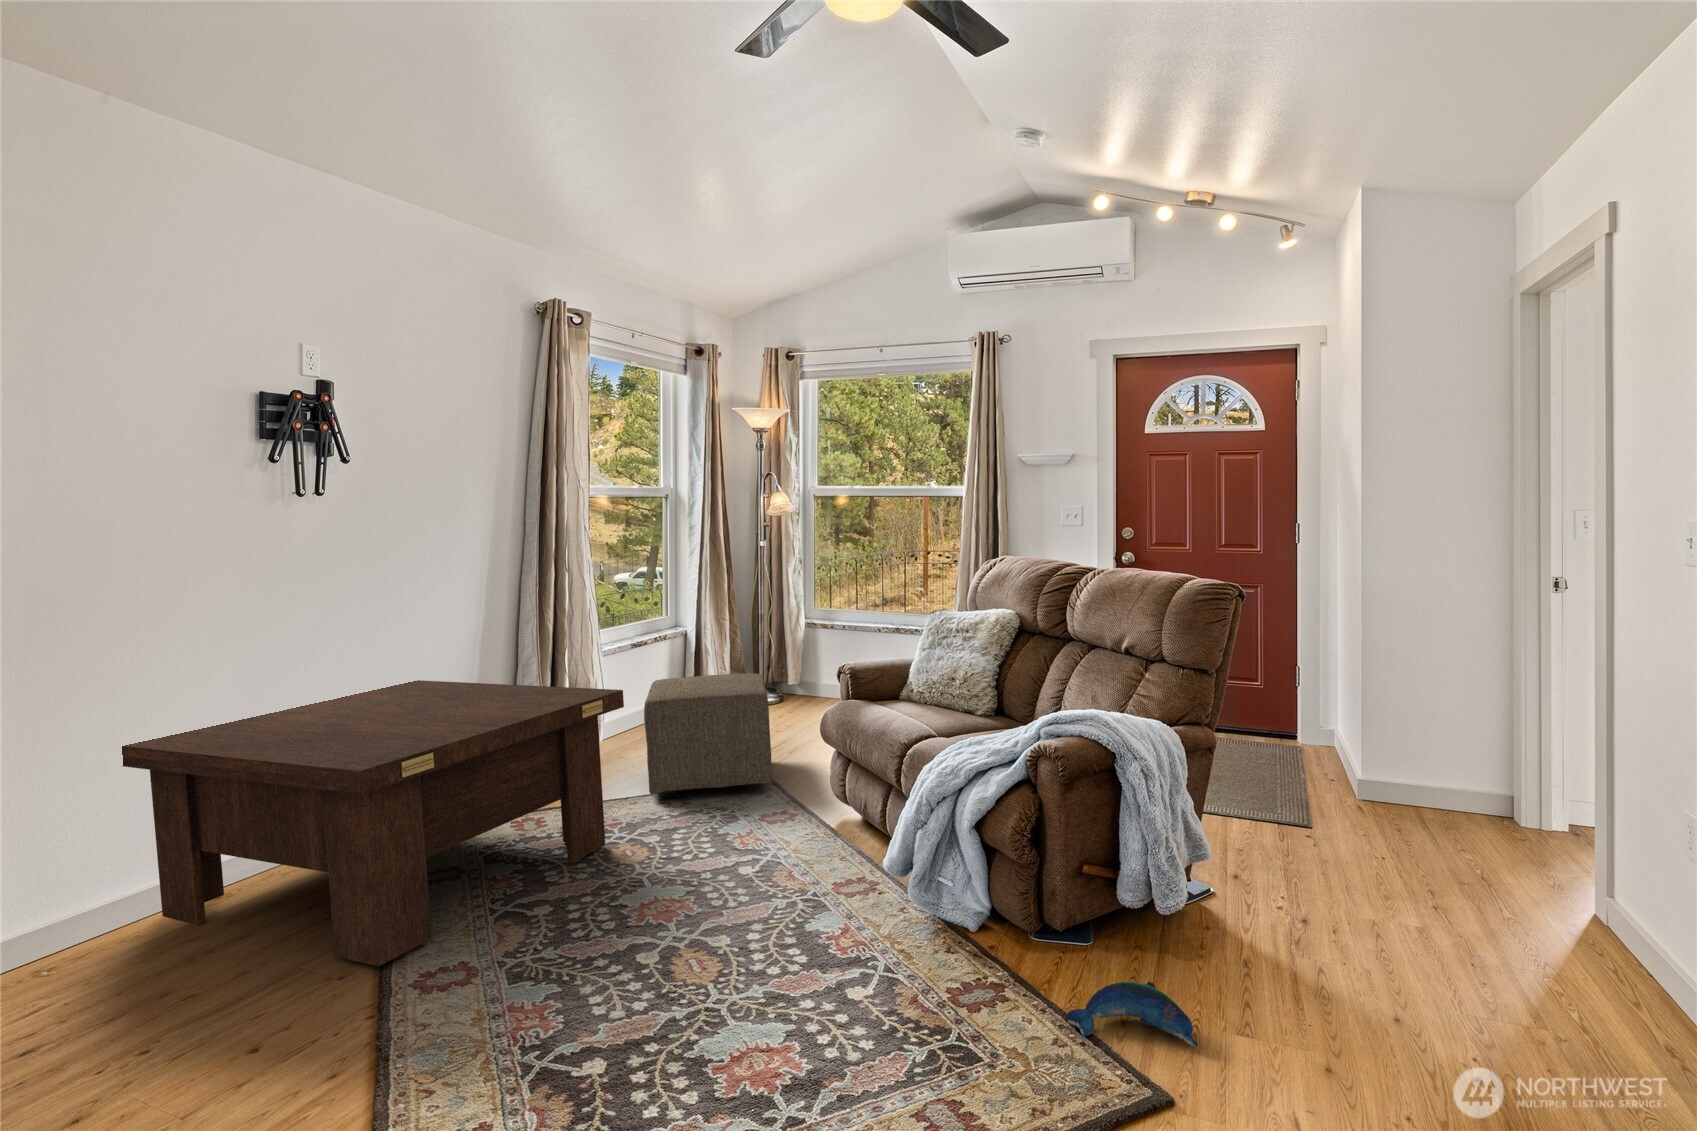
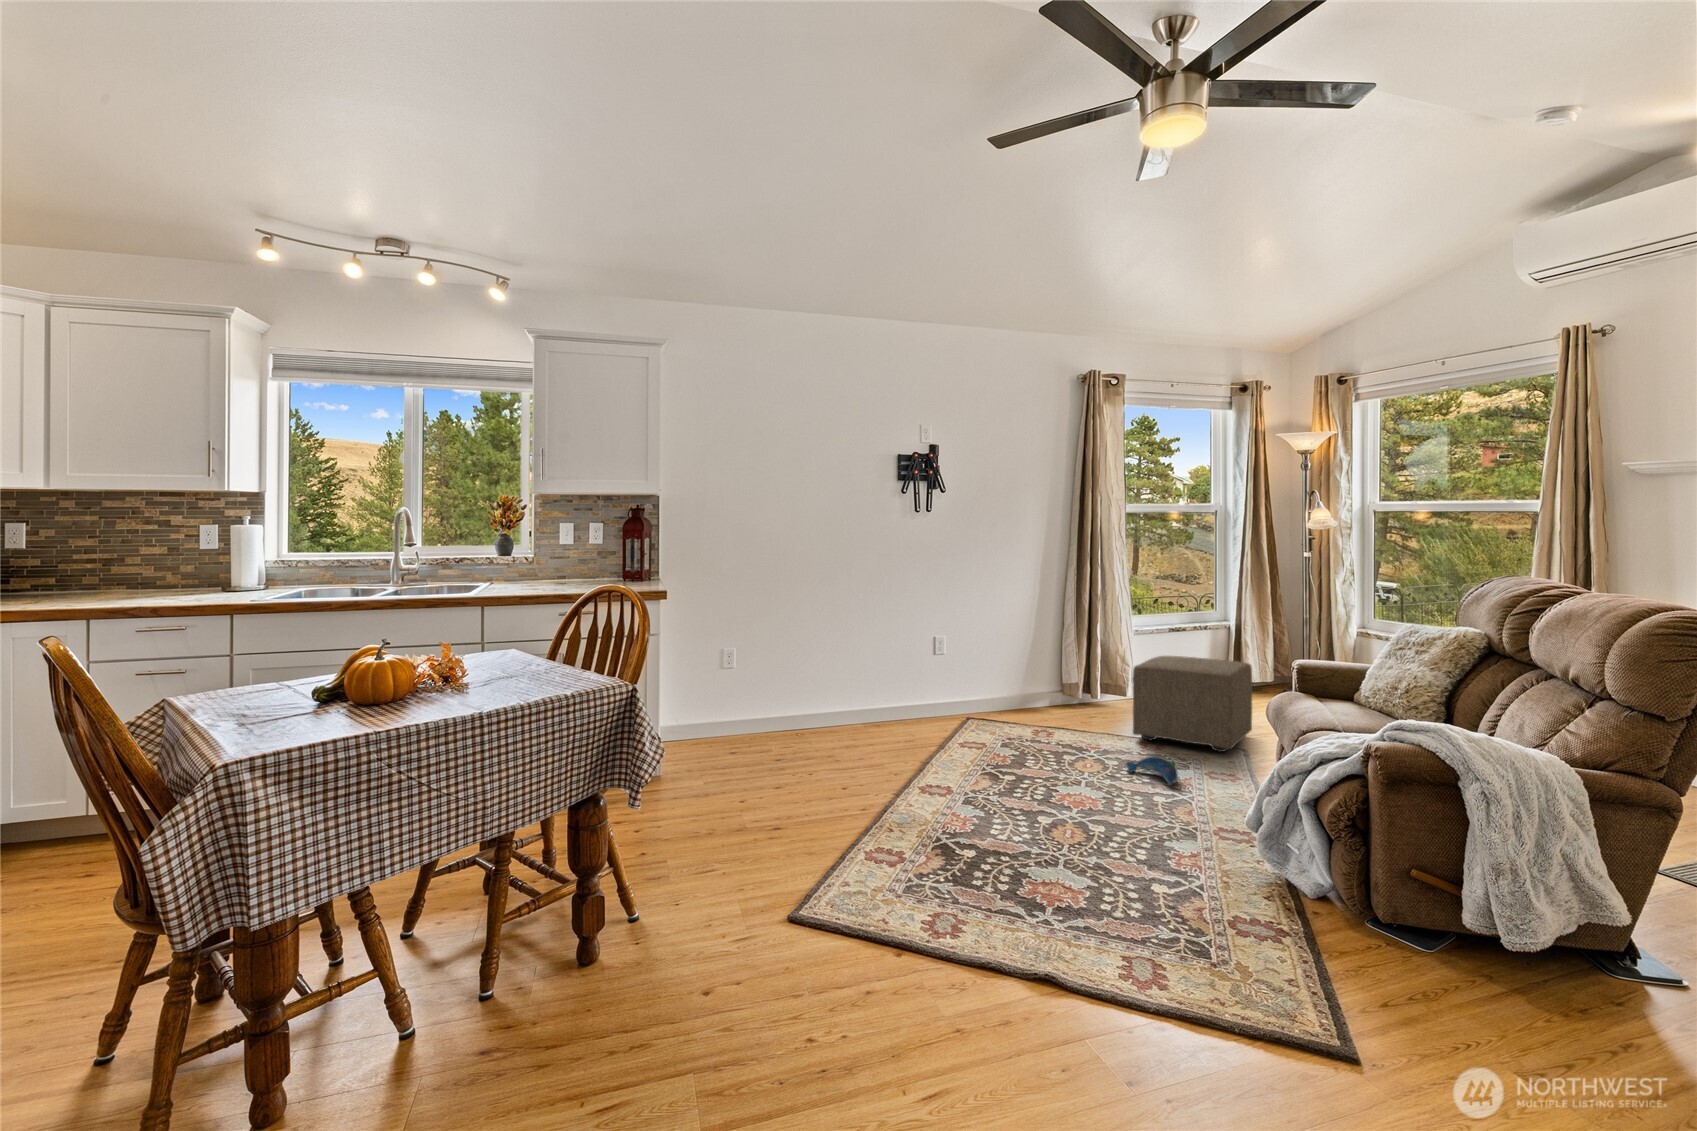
coffee table: present [122,680,624,966] -> none [836,629,1096,775]
plush toy: present [1066,981,1197,1047] -> present [1126,756,1178,786]

